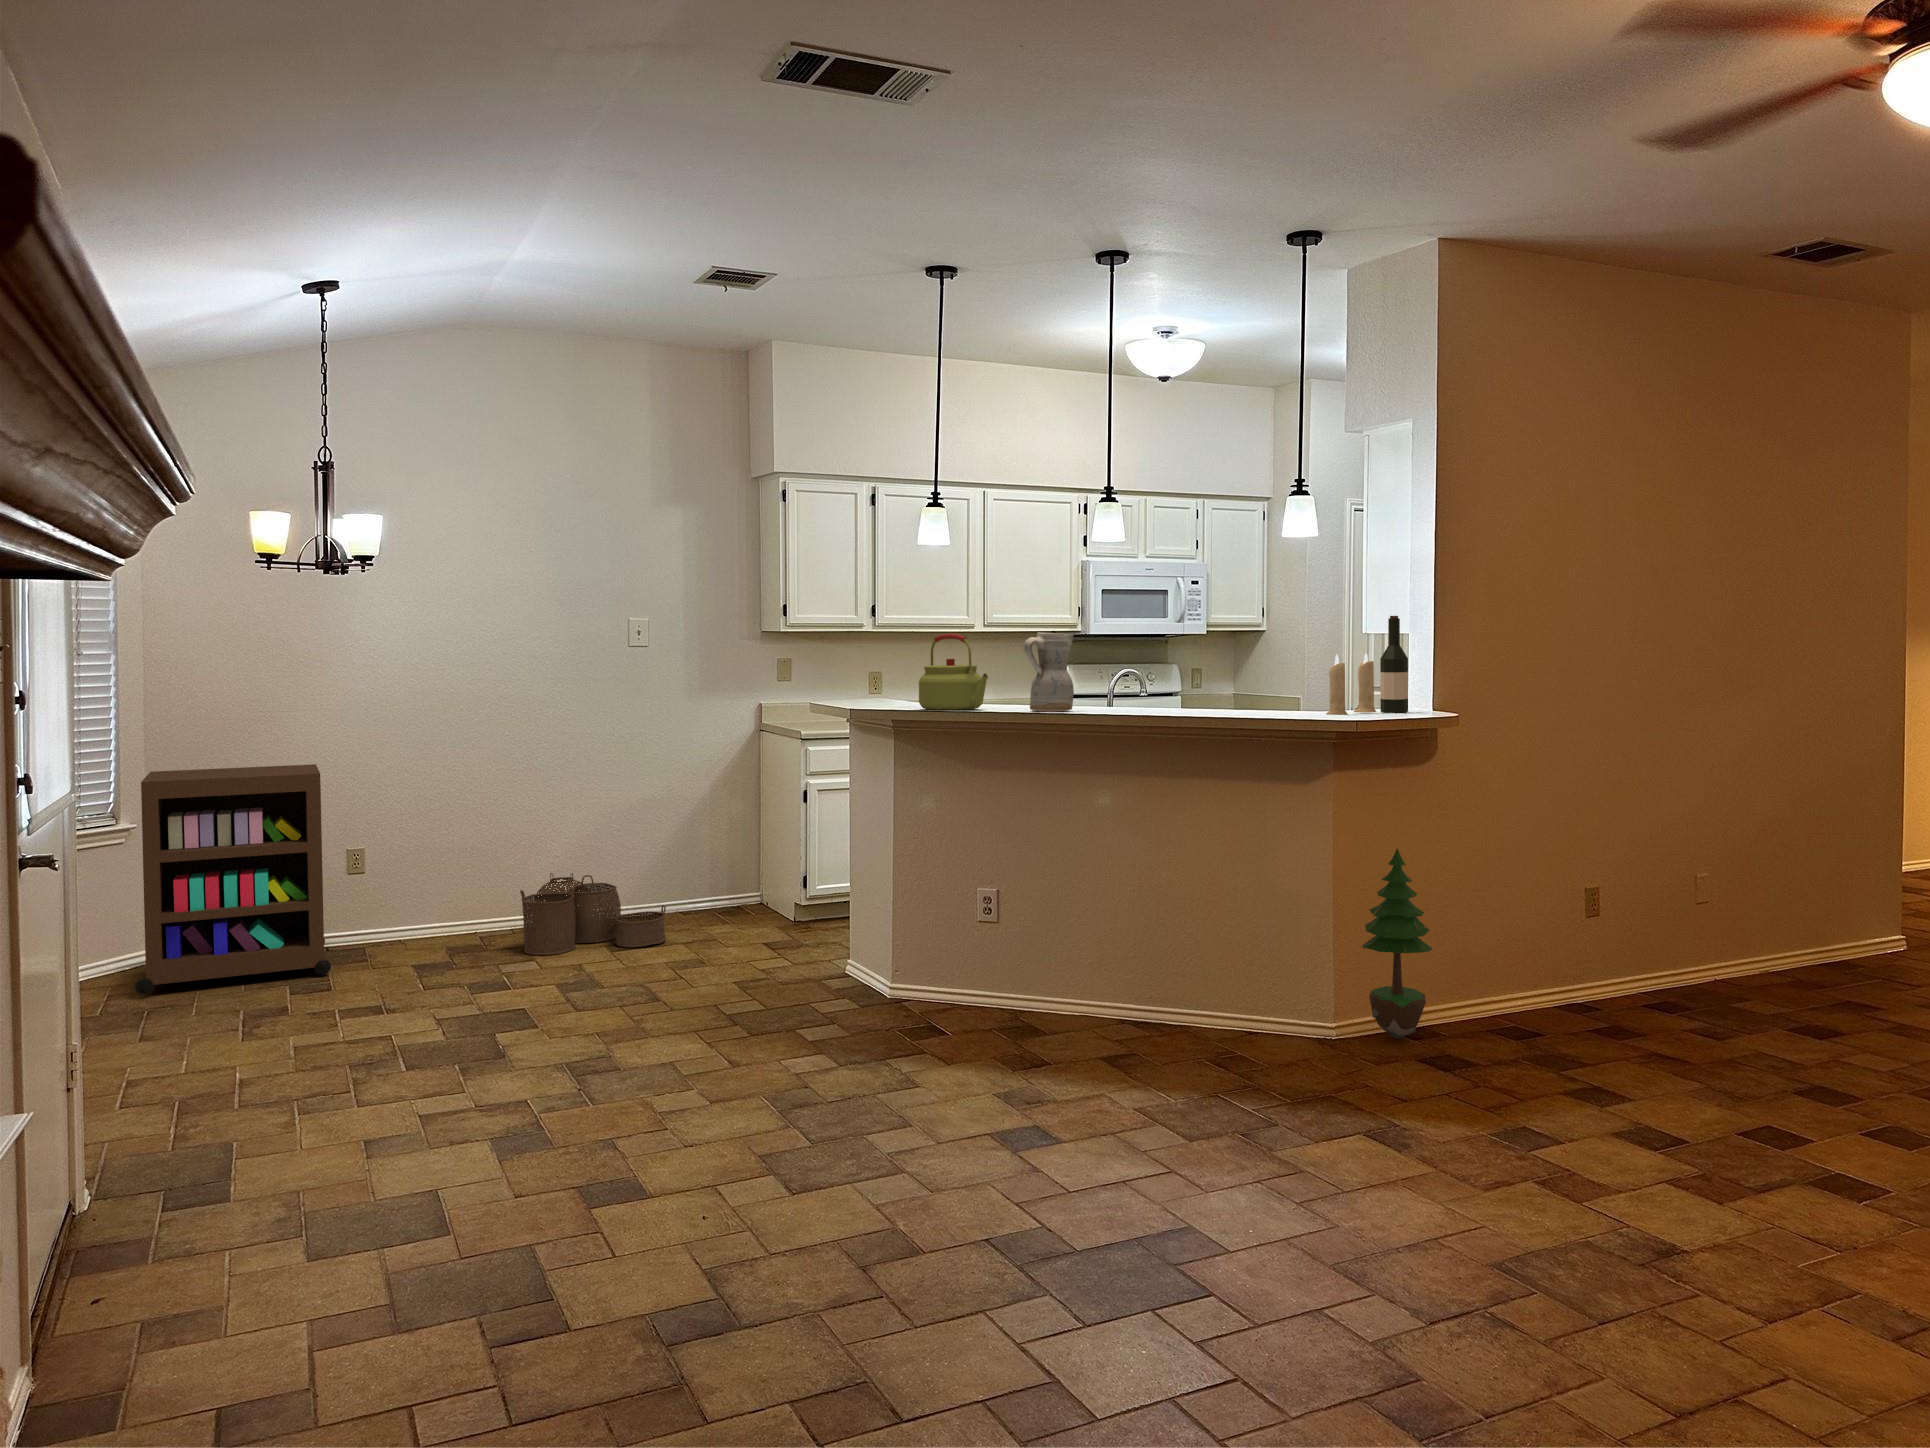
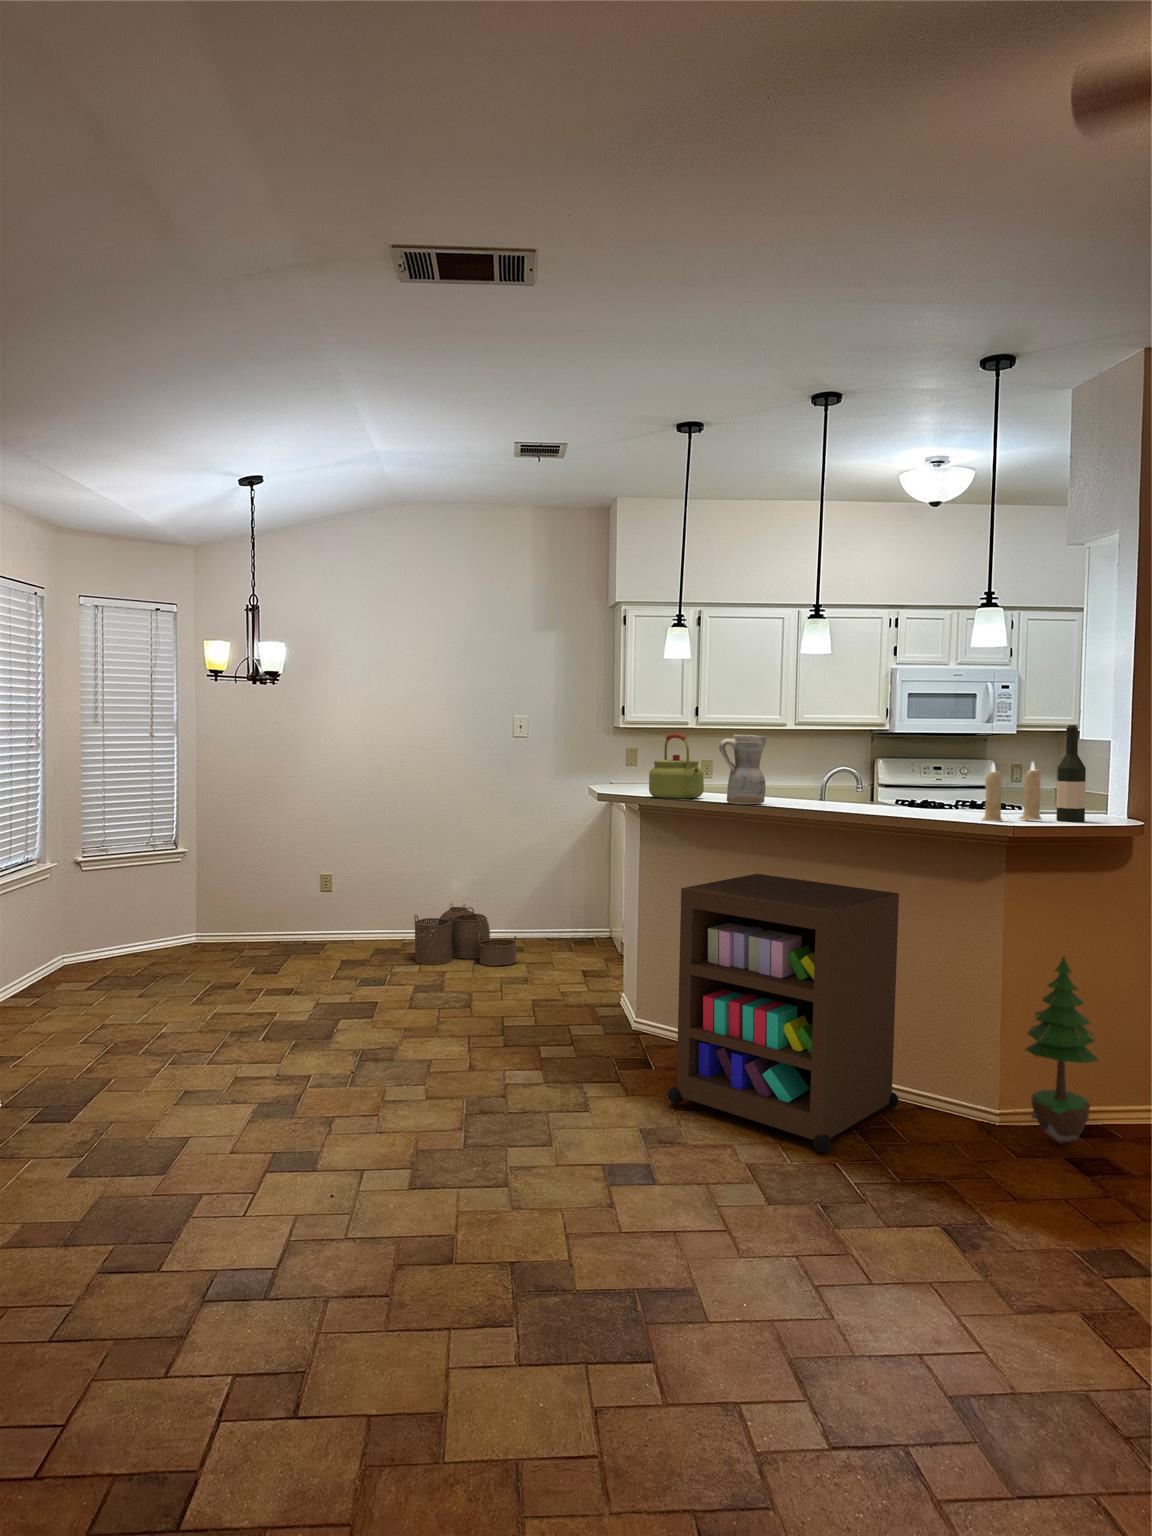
storage cabinet: present [135,764,331,994] -> present [668,874,899,1152]

